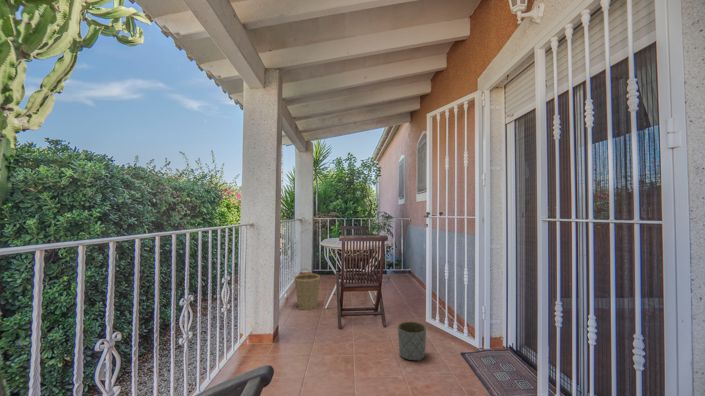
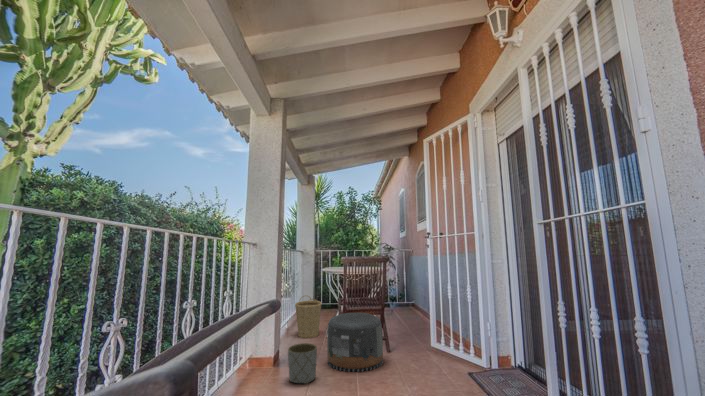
pouf: none [325,291,379,352] -> present [327,313,383,372]
planter: present [398,322,426,361] -> present [288,343,317,384]

